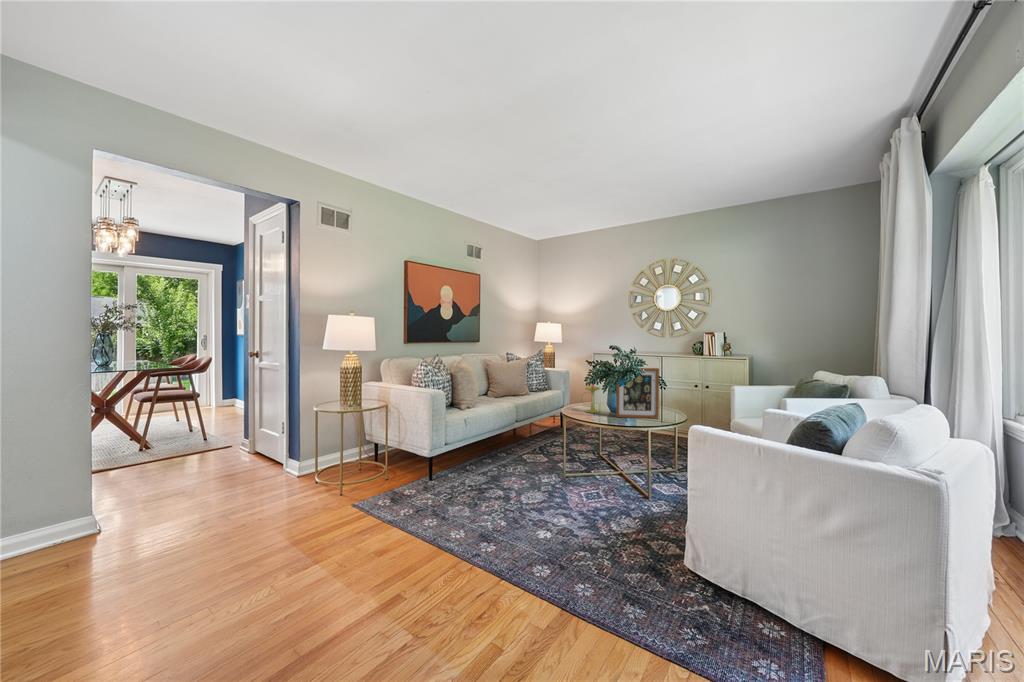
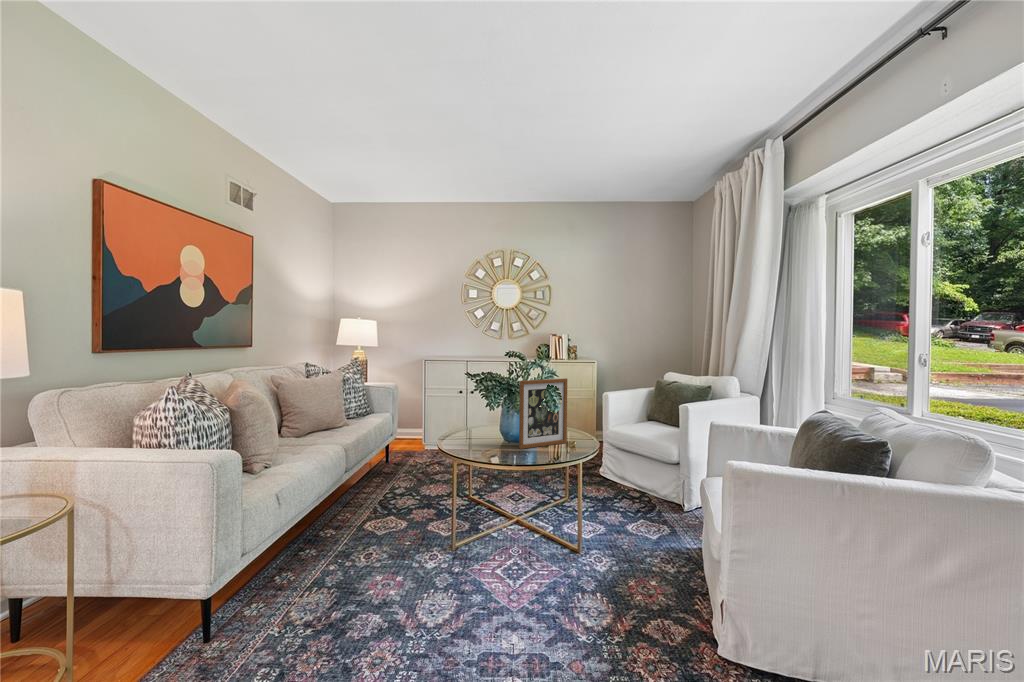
candle: present [585,384,600,413] -> none [464,389,490,447]

